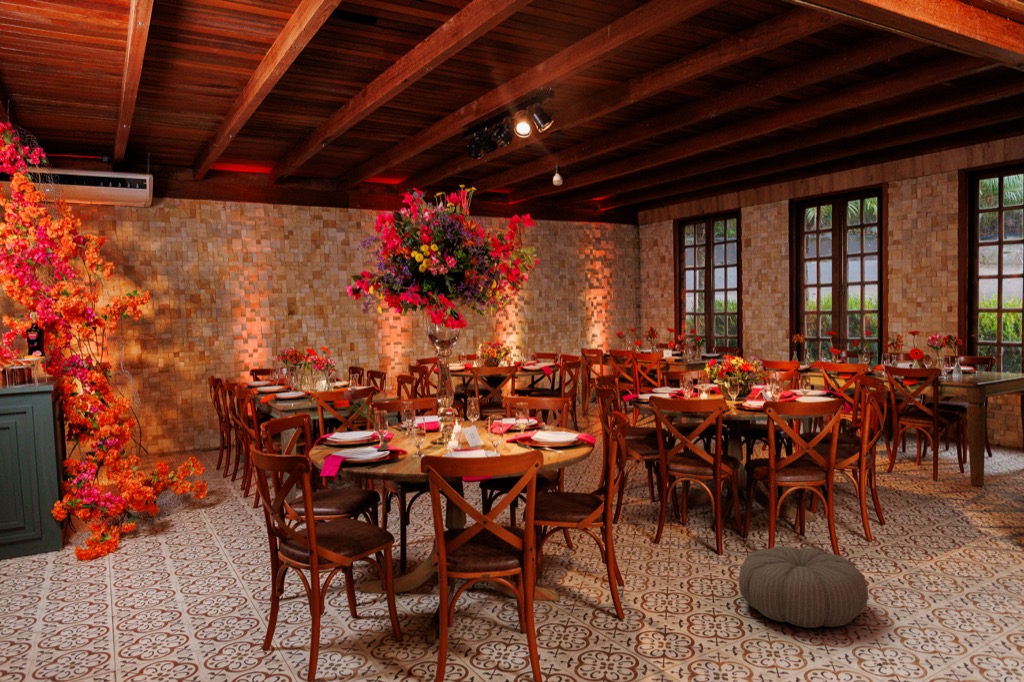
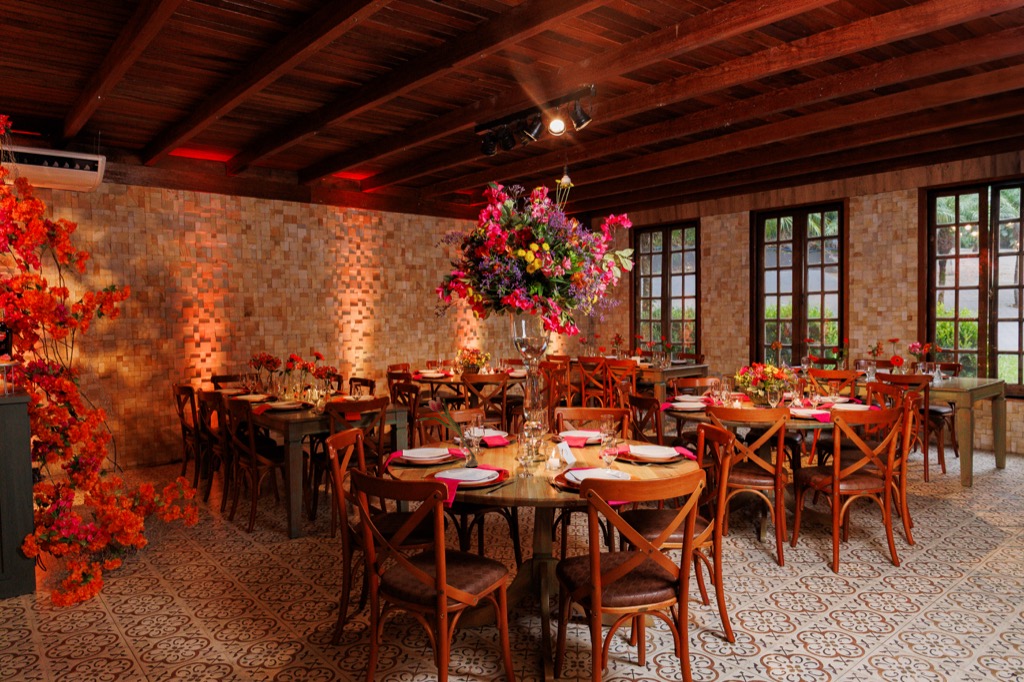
pouf: present [739,546,868,628] -> none [834,557,974,642]

